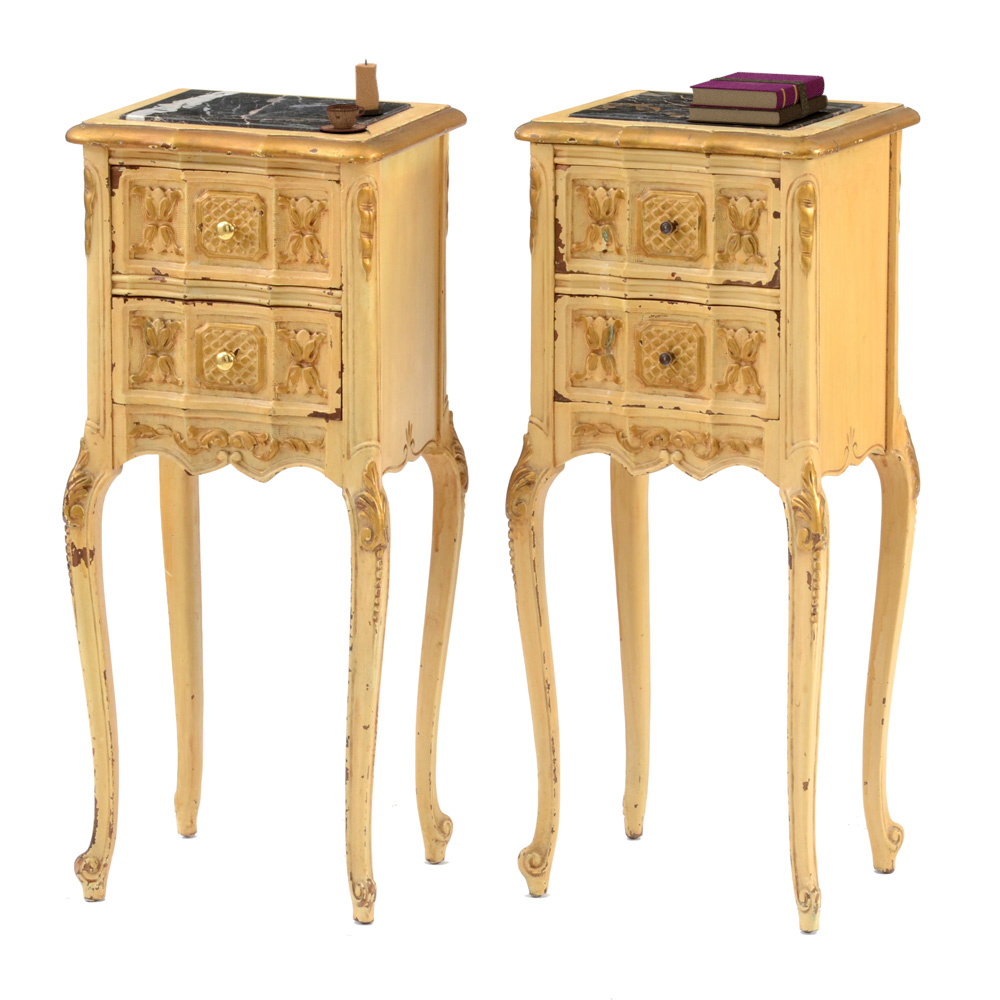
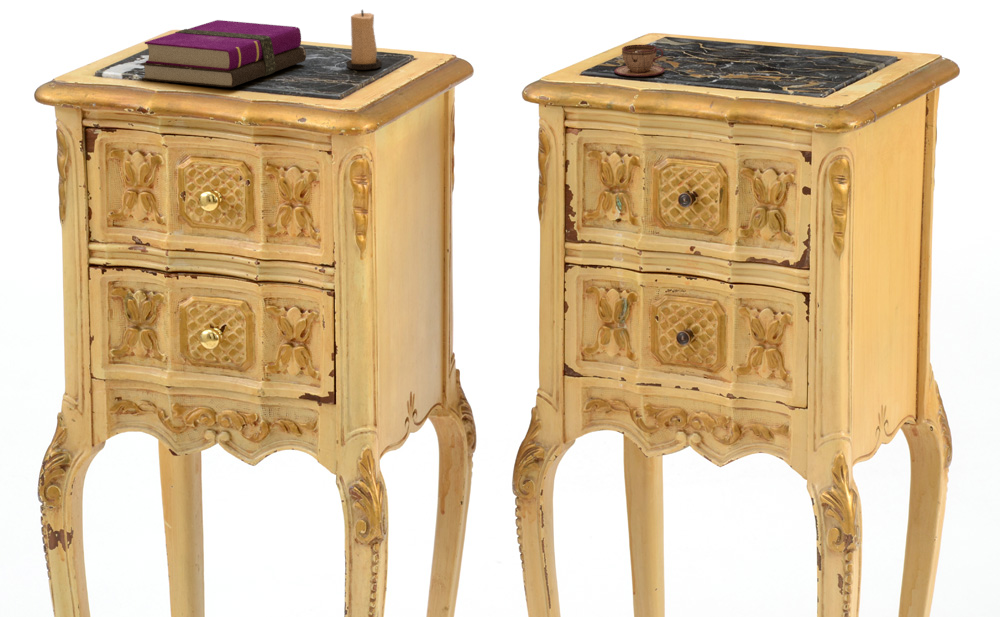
hardback book: present [686,72,828,126] -> present [141,20,306,87]
teacup: present [319,104,367,132] -> present [614,45,665,76]

